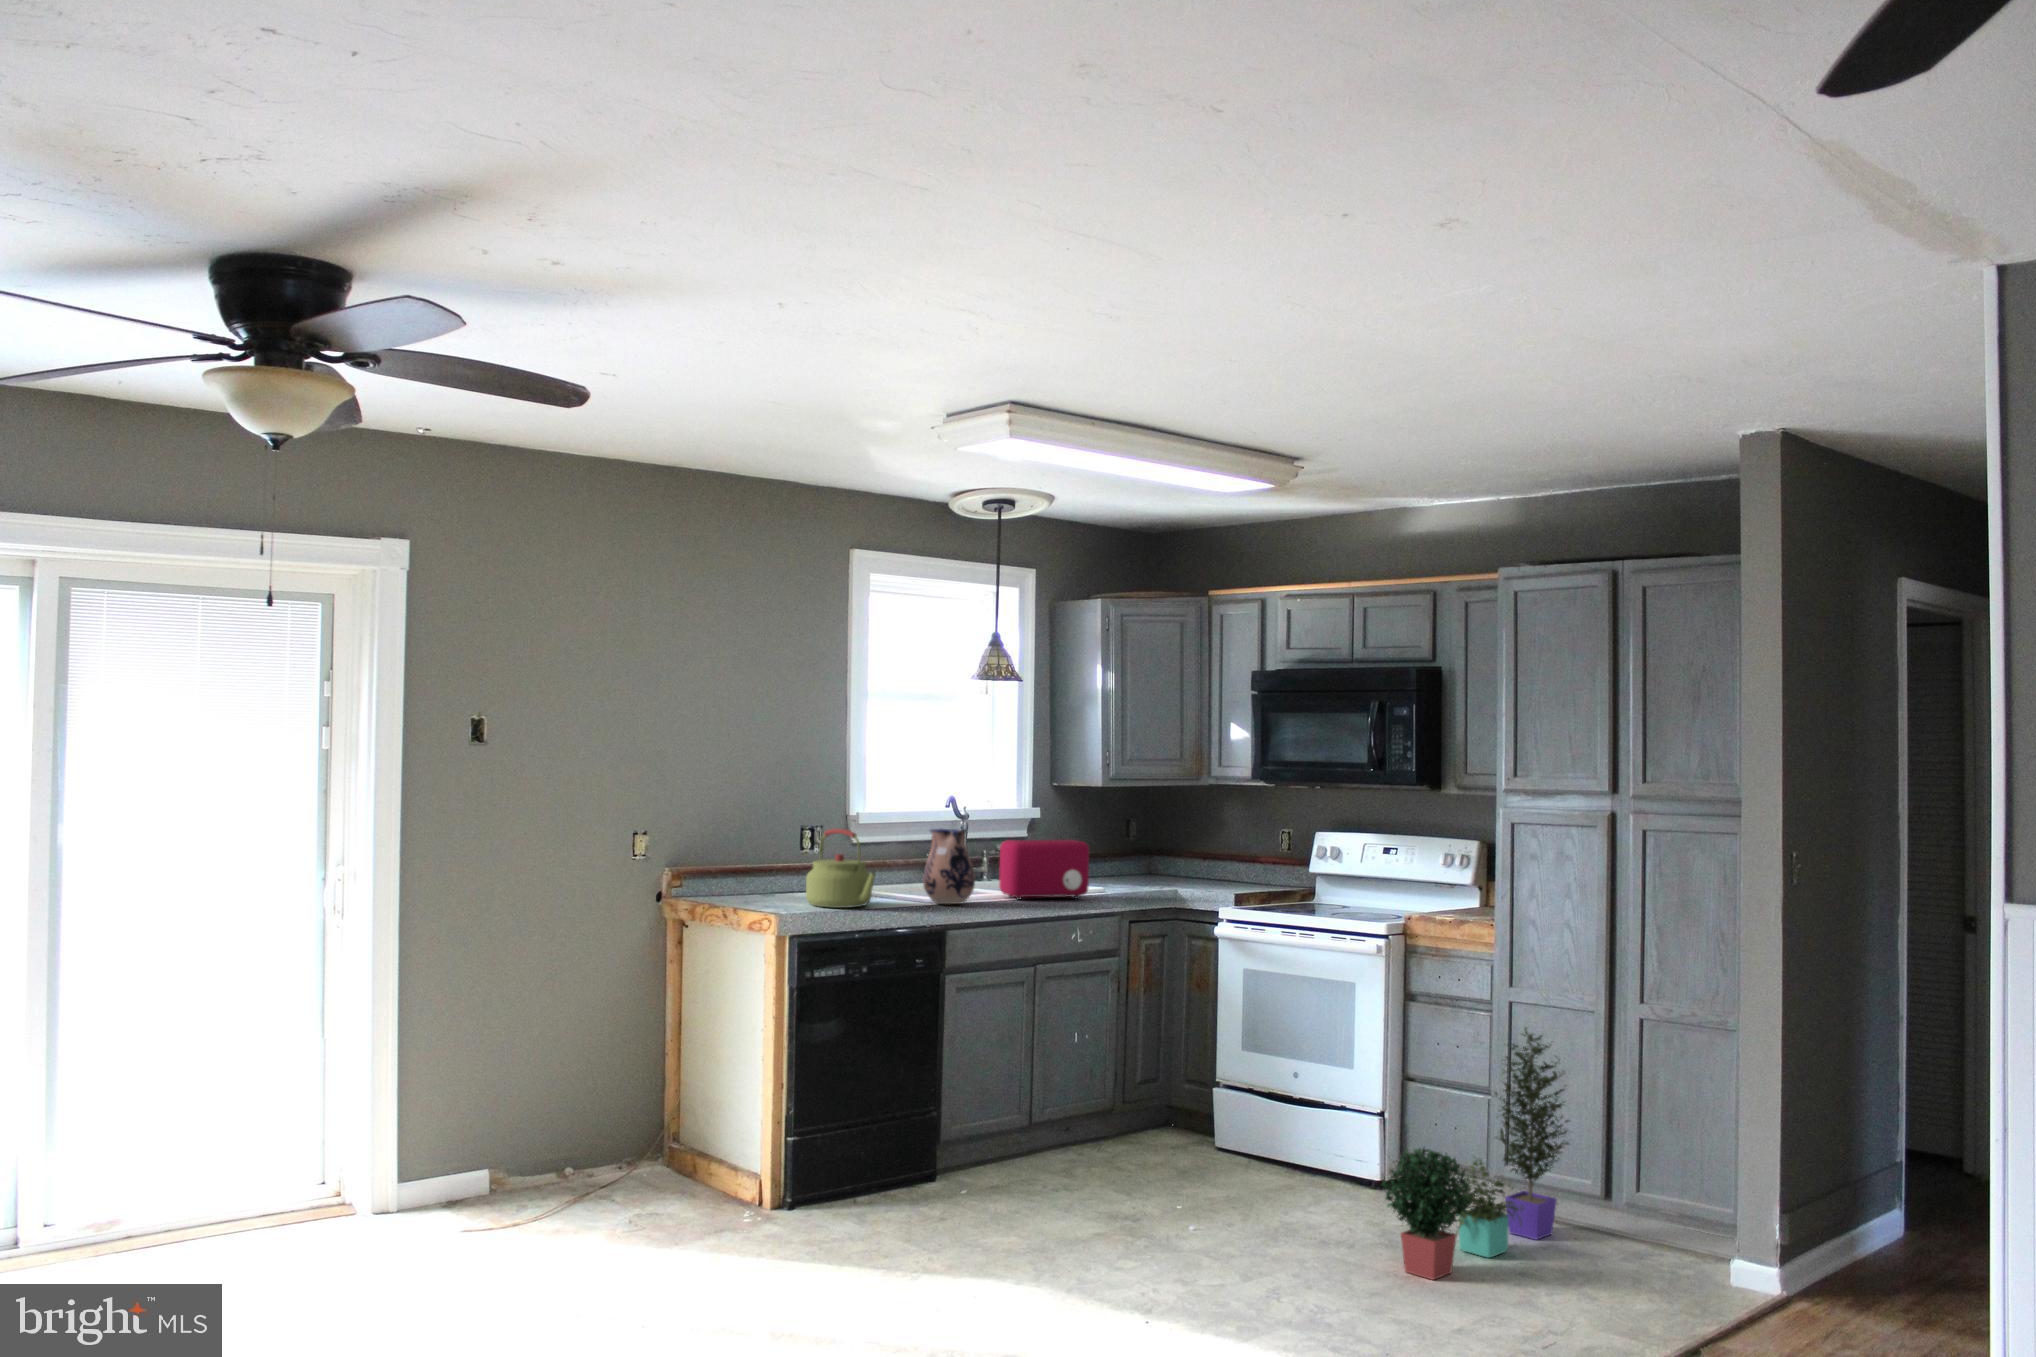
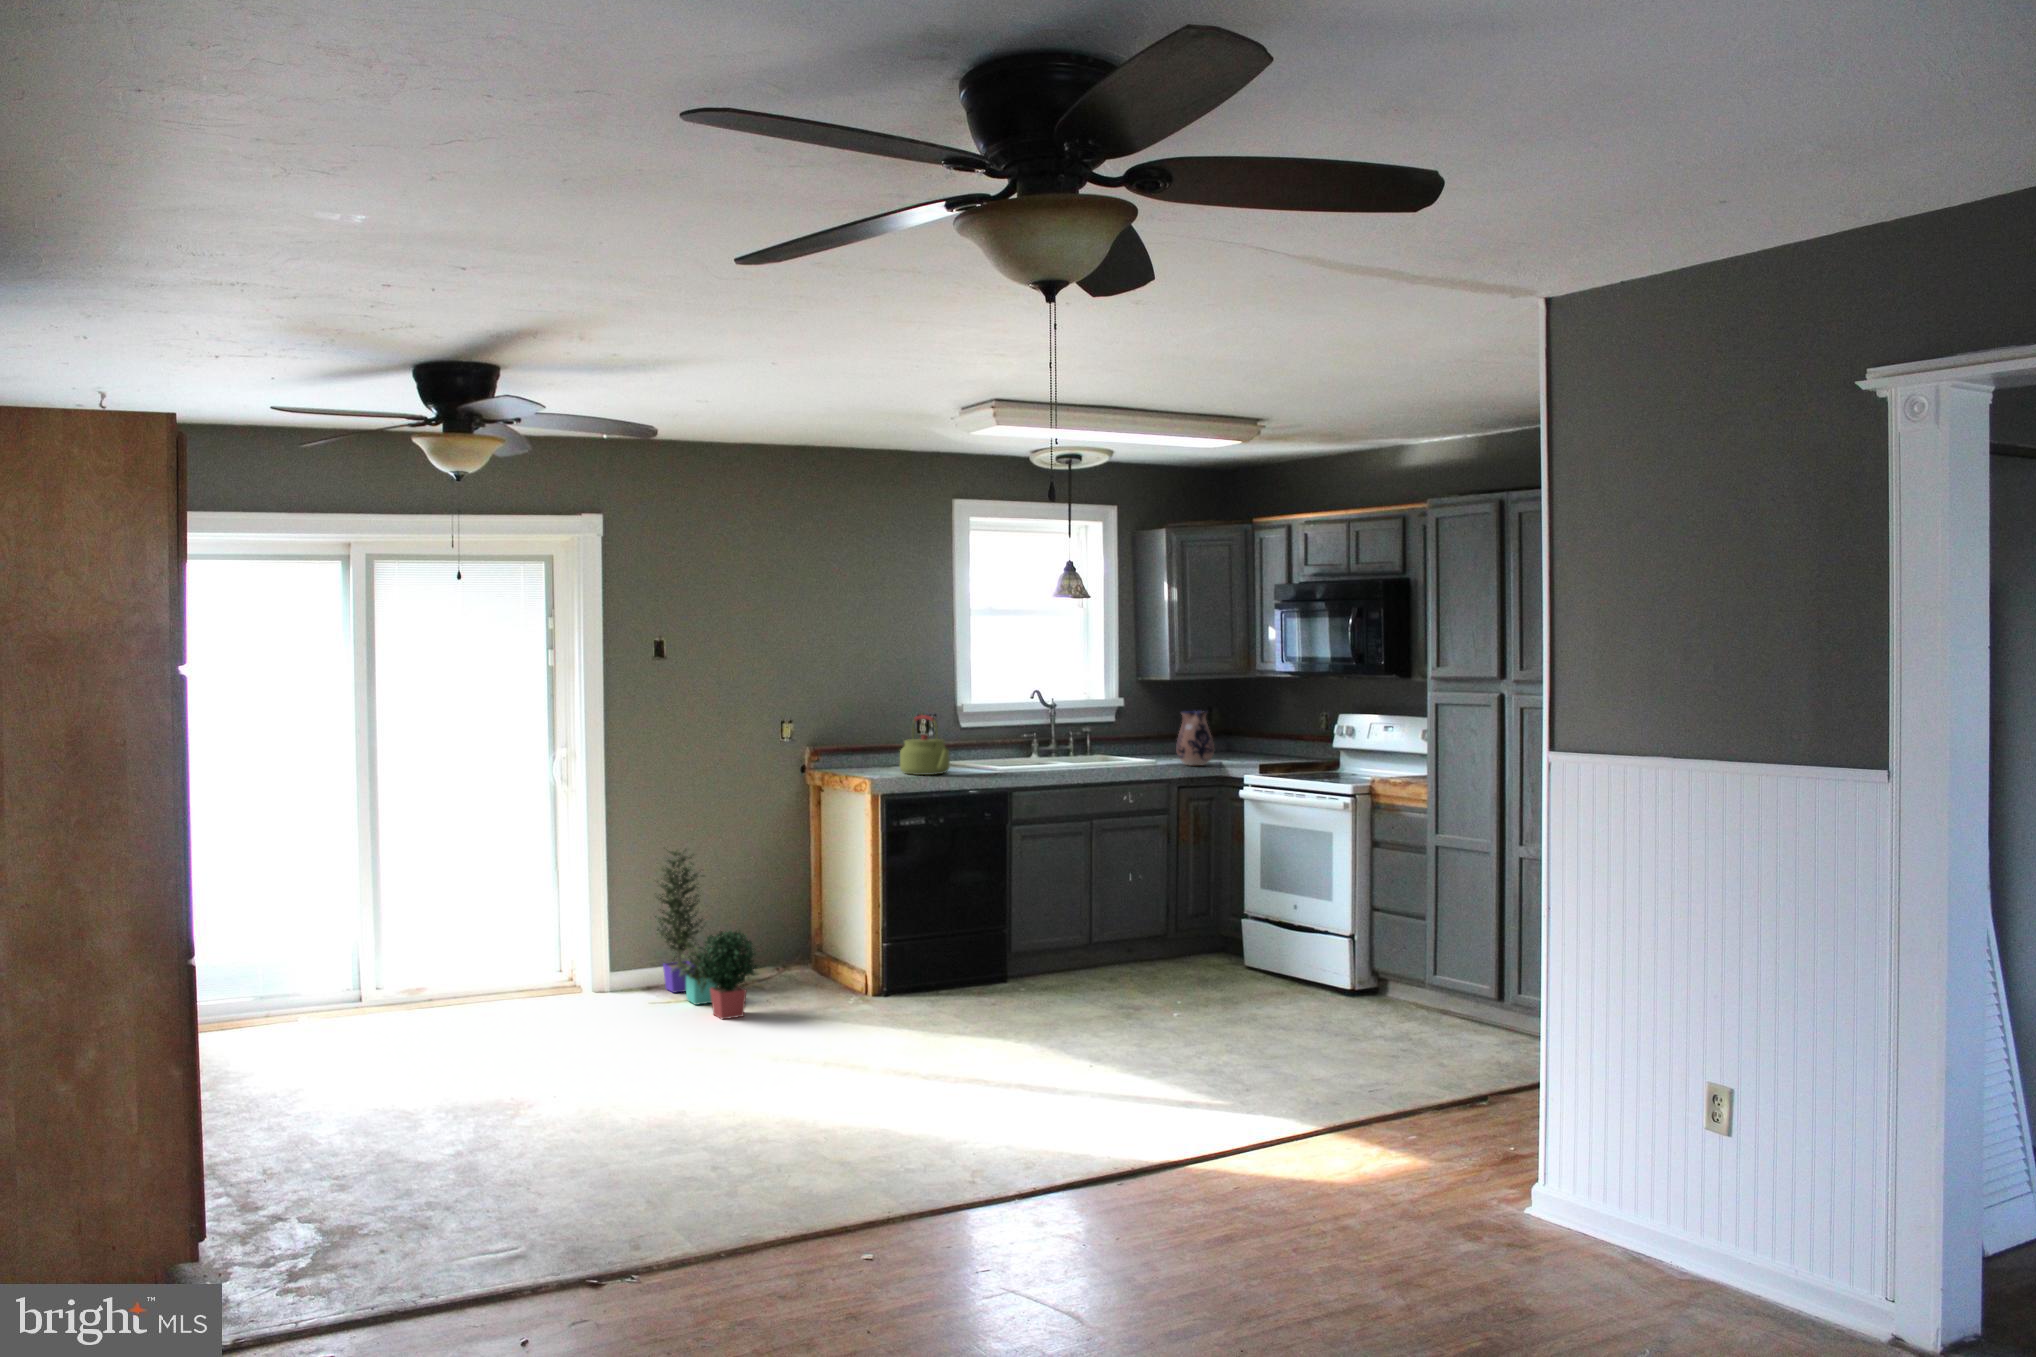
ceramic pitcher: present [923,829,975,904] -> present [1176,711,1214,765]
toaster: present [999,840,1089,900] -> none [1061,723,1132,770]
potted plant: present [1382,1027,1570,1280] -> present [655,849,757,1019]

